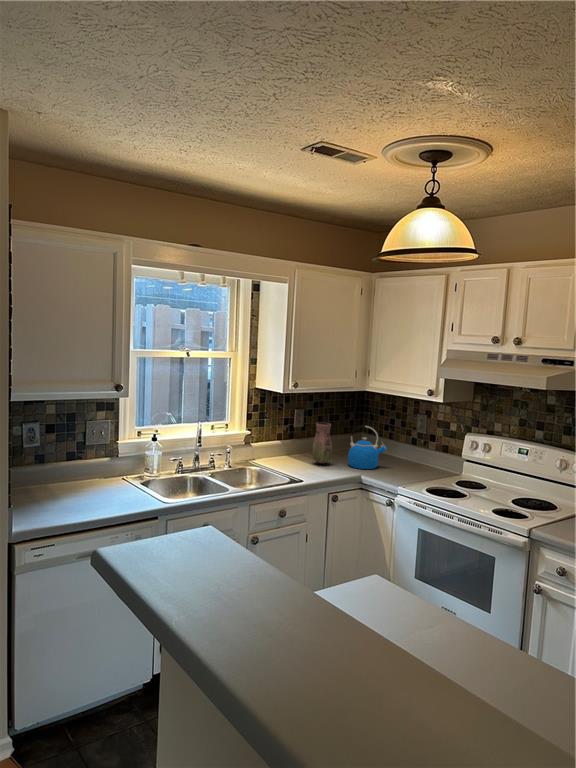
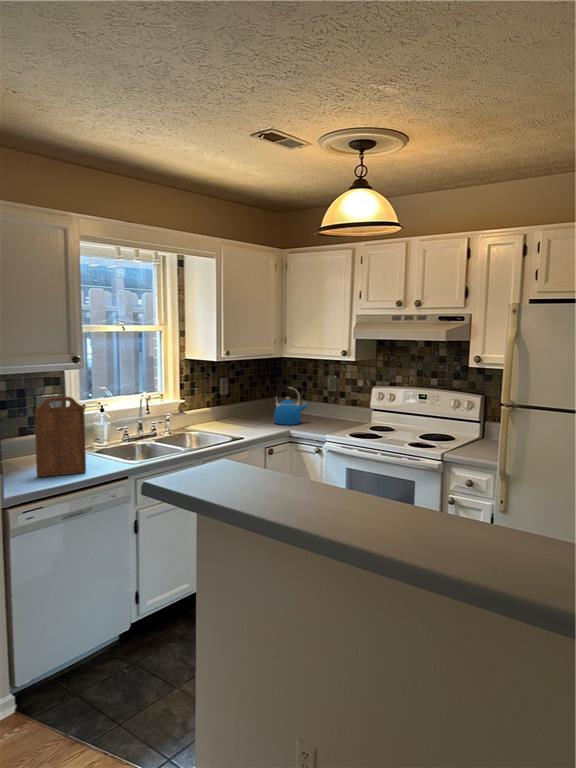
vase: present [312,422,332,464] -> none [242,387,260,424]
cutting board: none [63,428,115,510] -> present [35,397,86,477]

